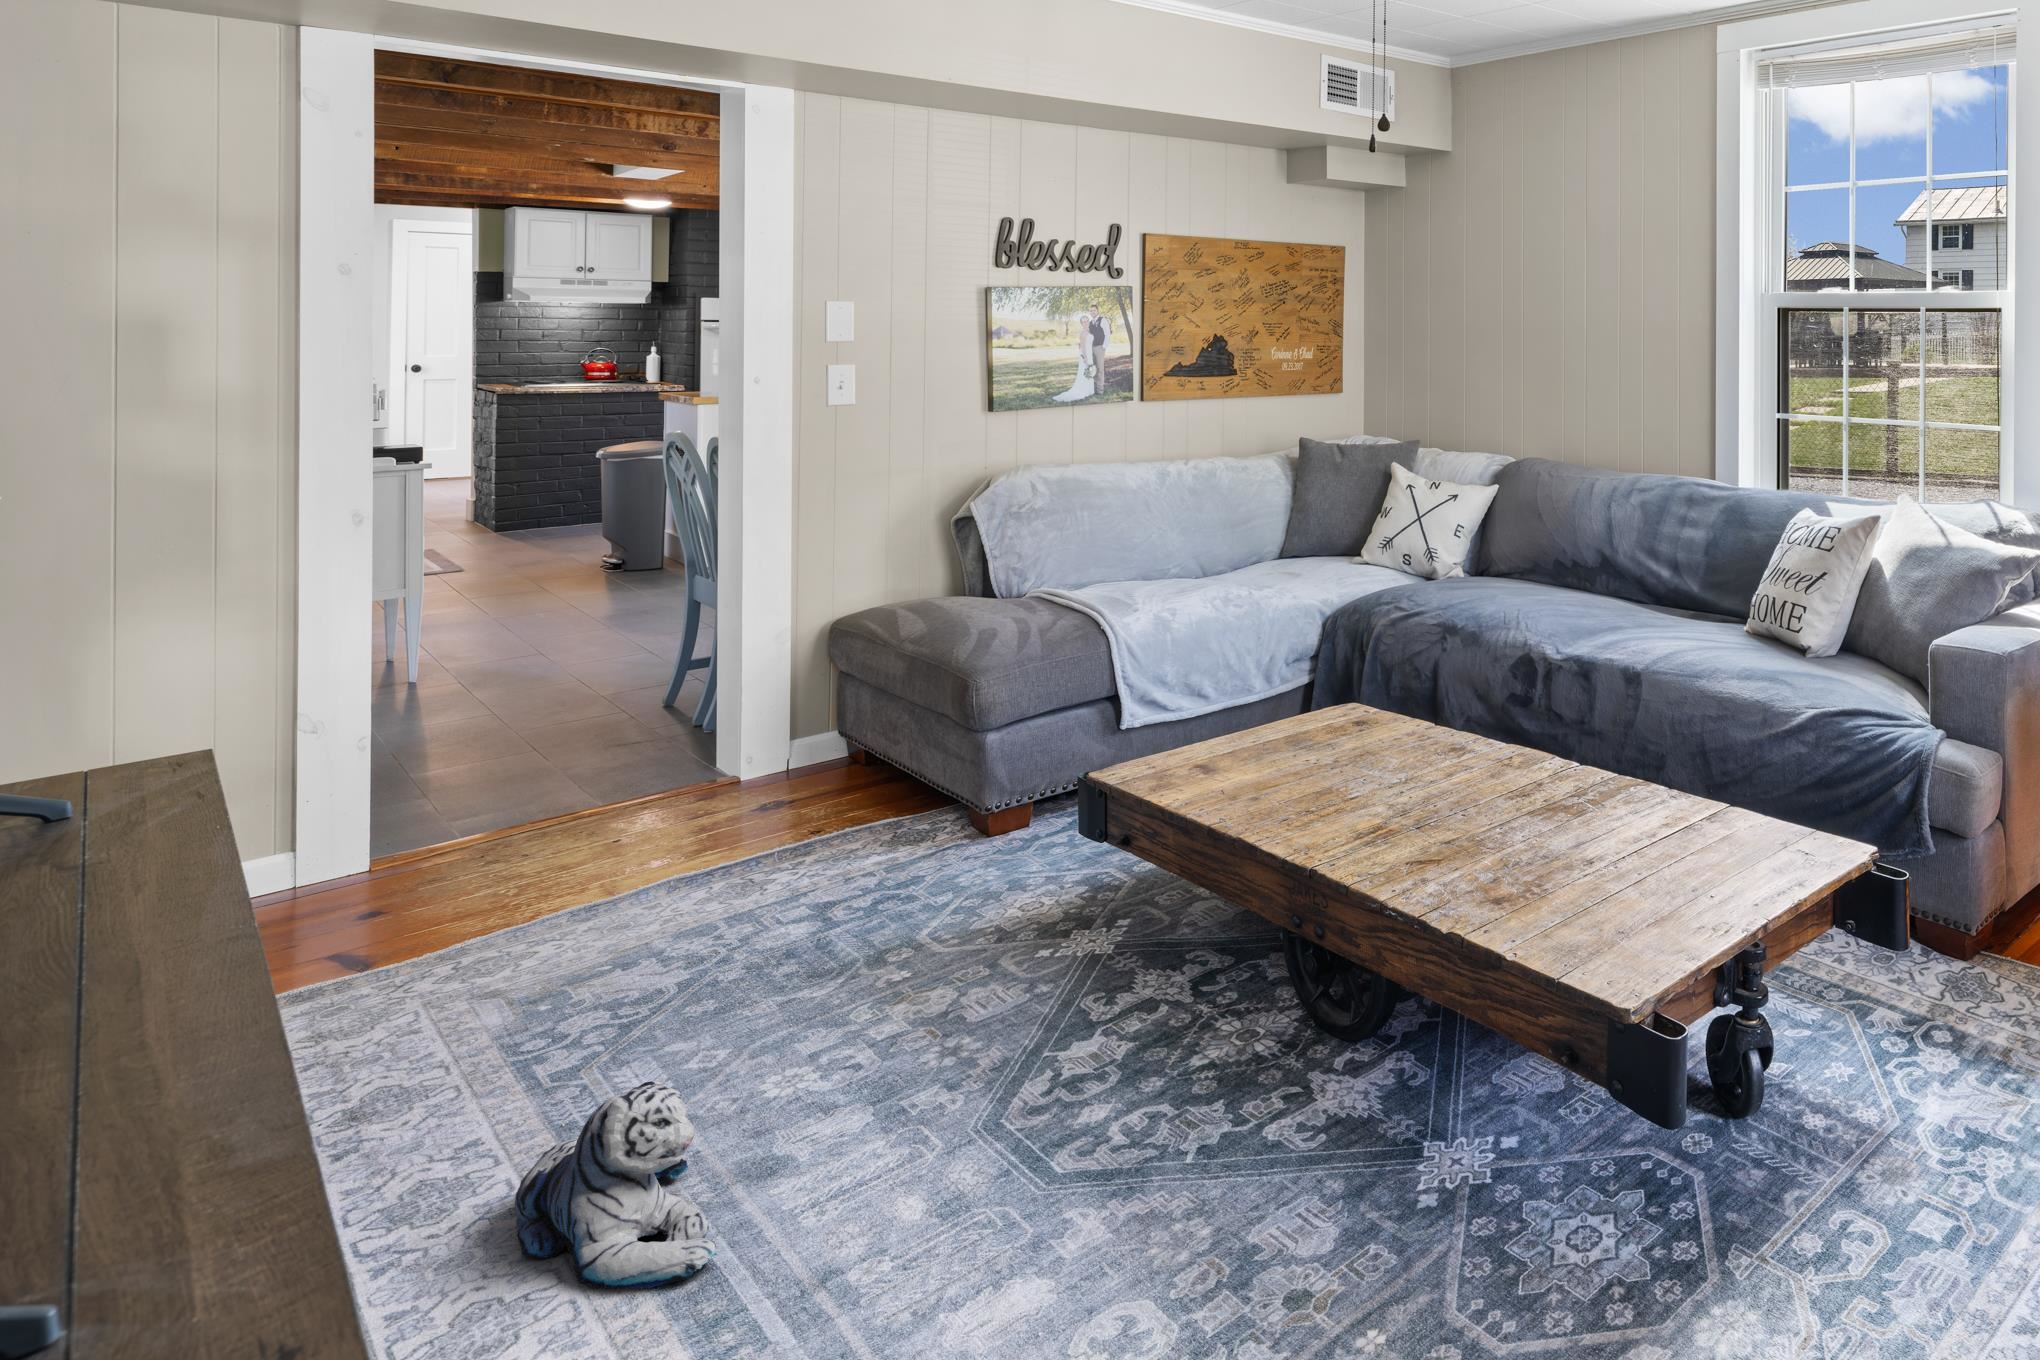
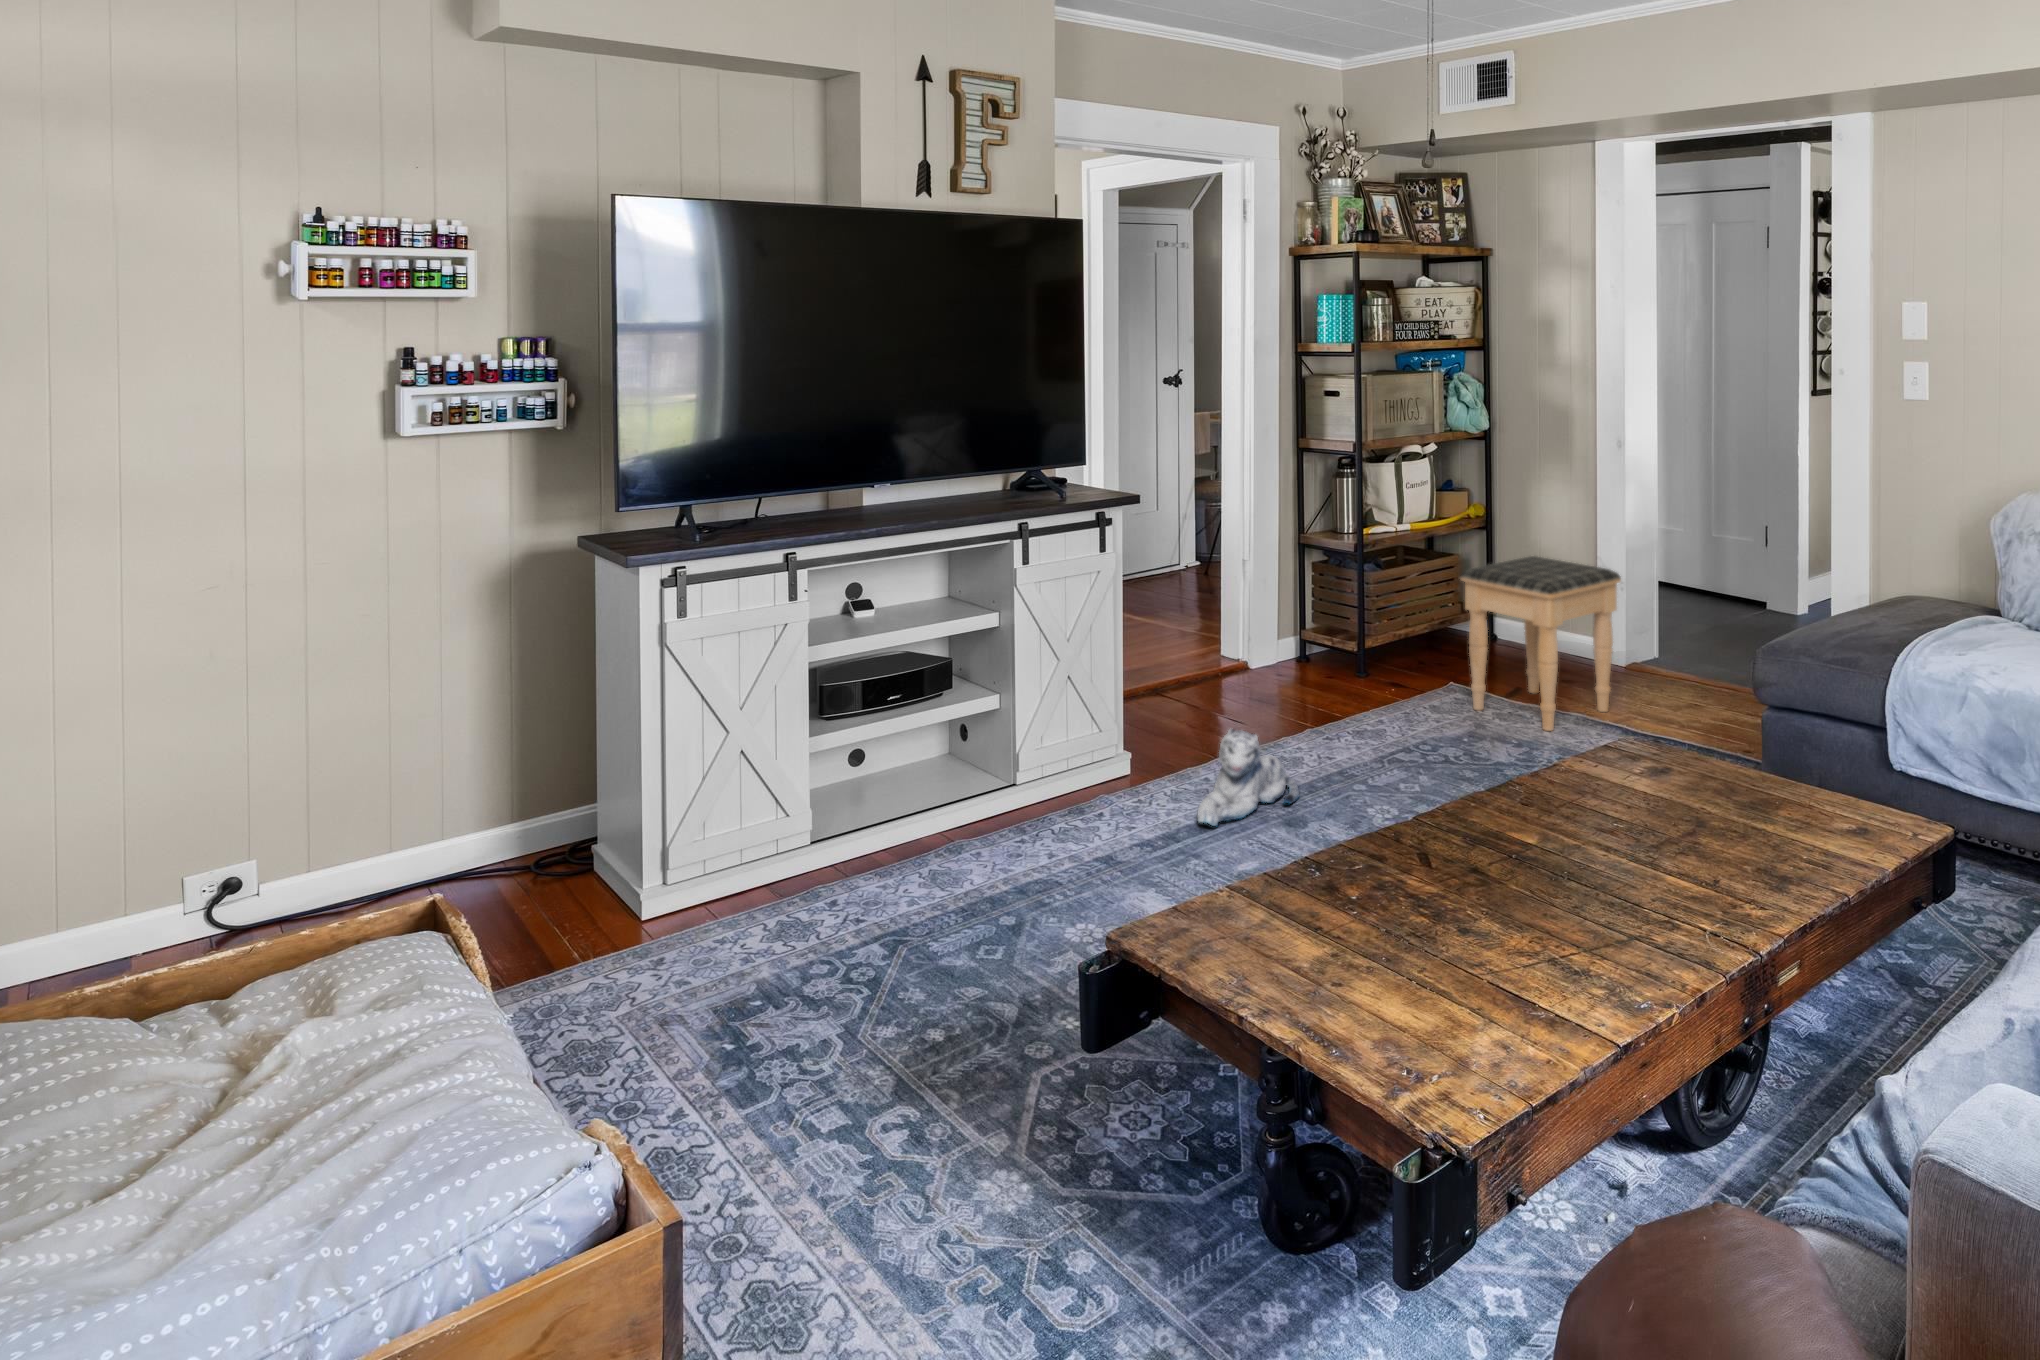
footstool: none [353,687,613,995] -> present [1460,556,1621,731]

